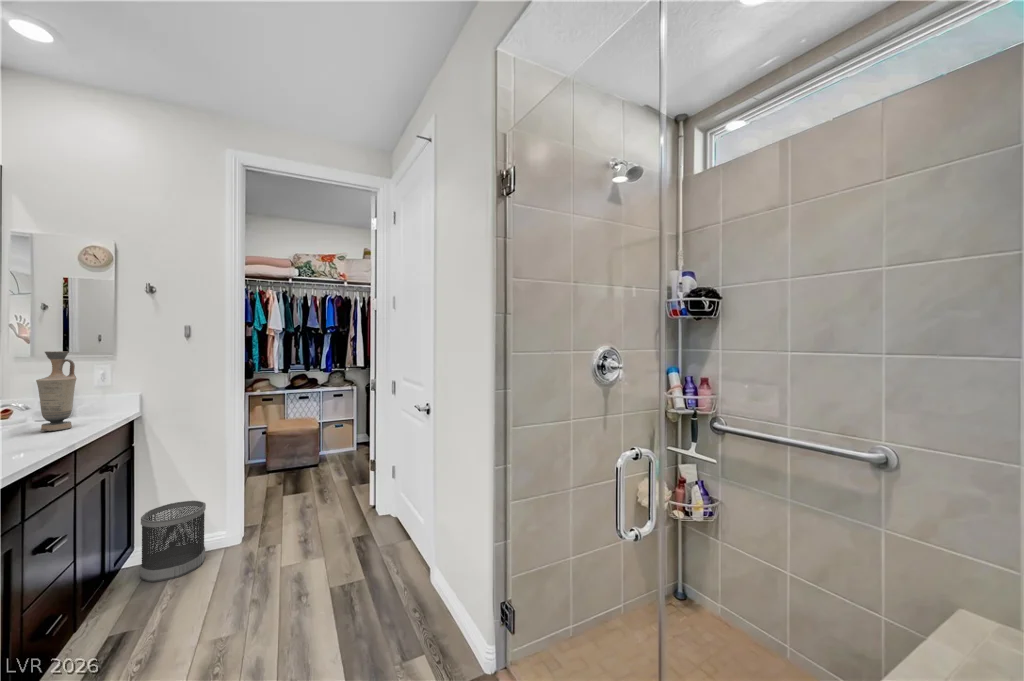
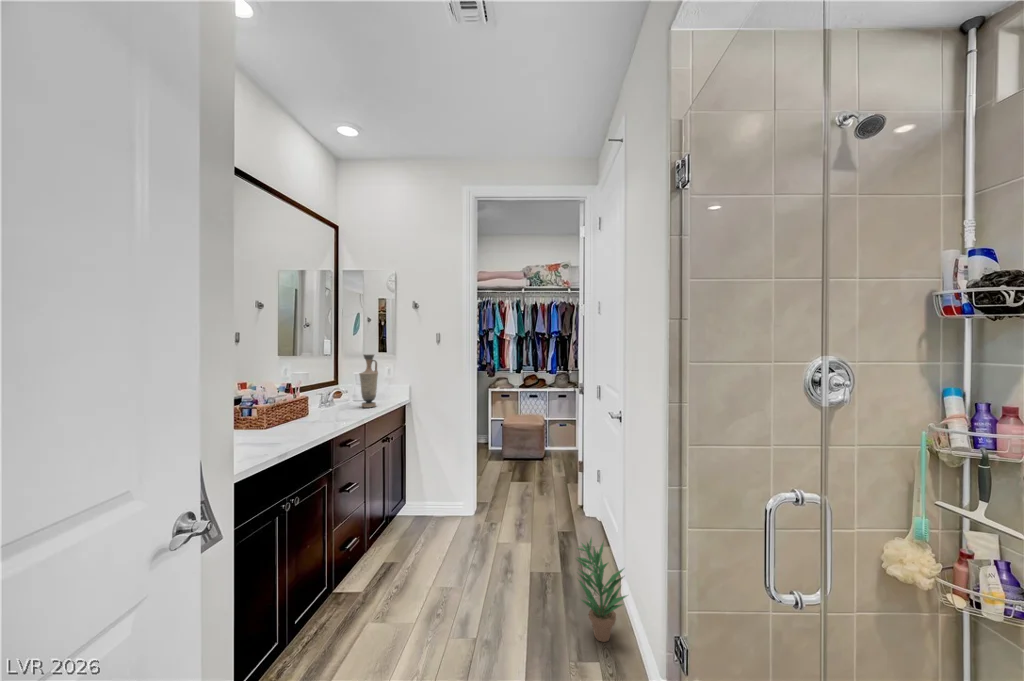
wastebasket: present [140,501,206,582] -> none [412,470,451,527]
potted plant: none [397,534,454,640] -> present [577,539,626,642]

